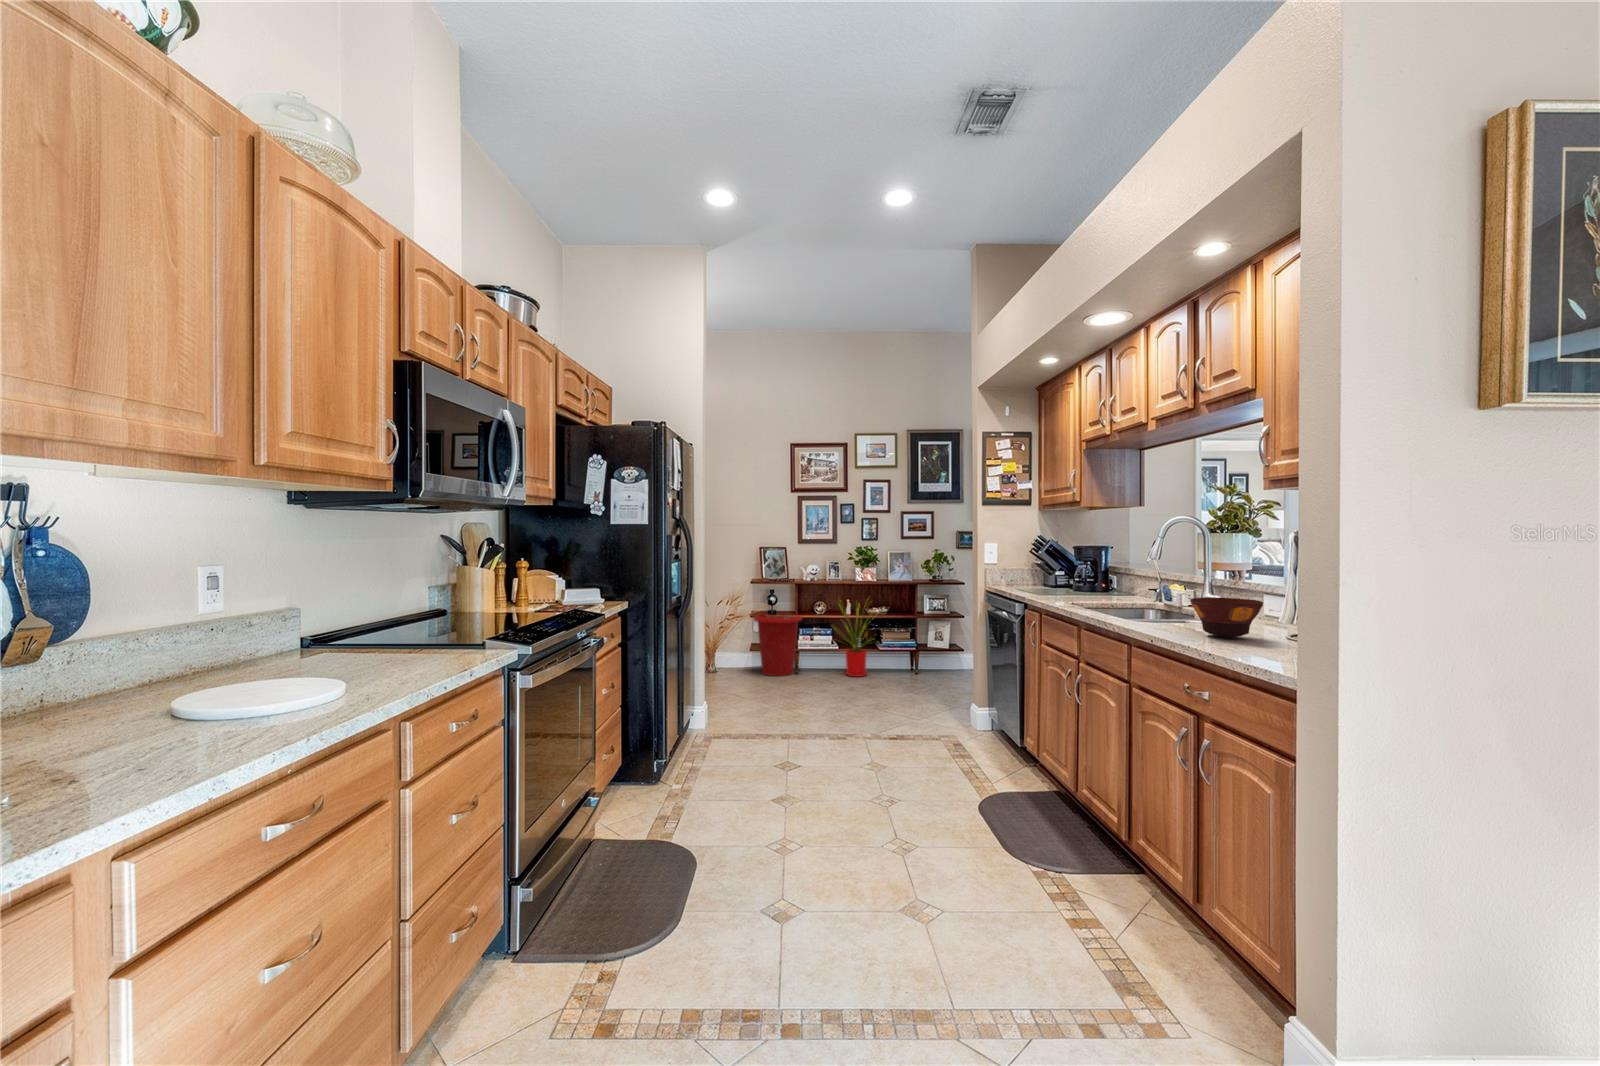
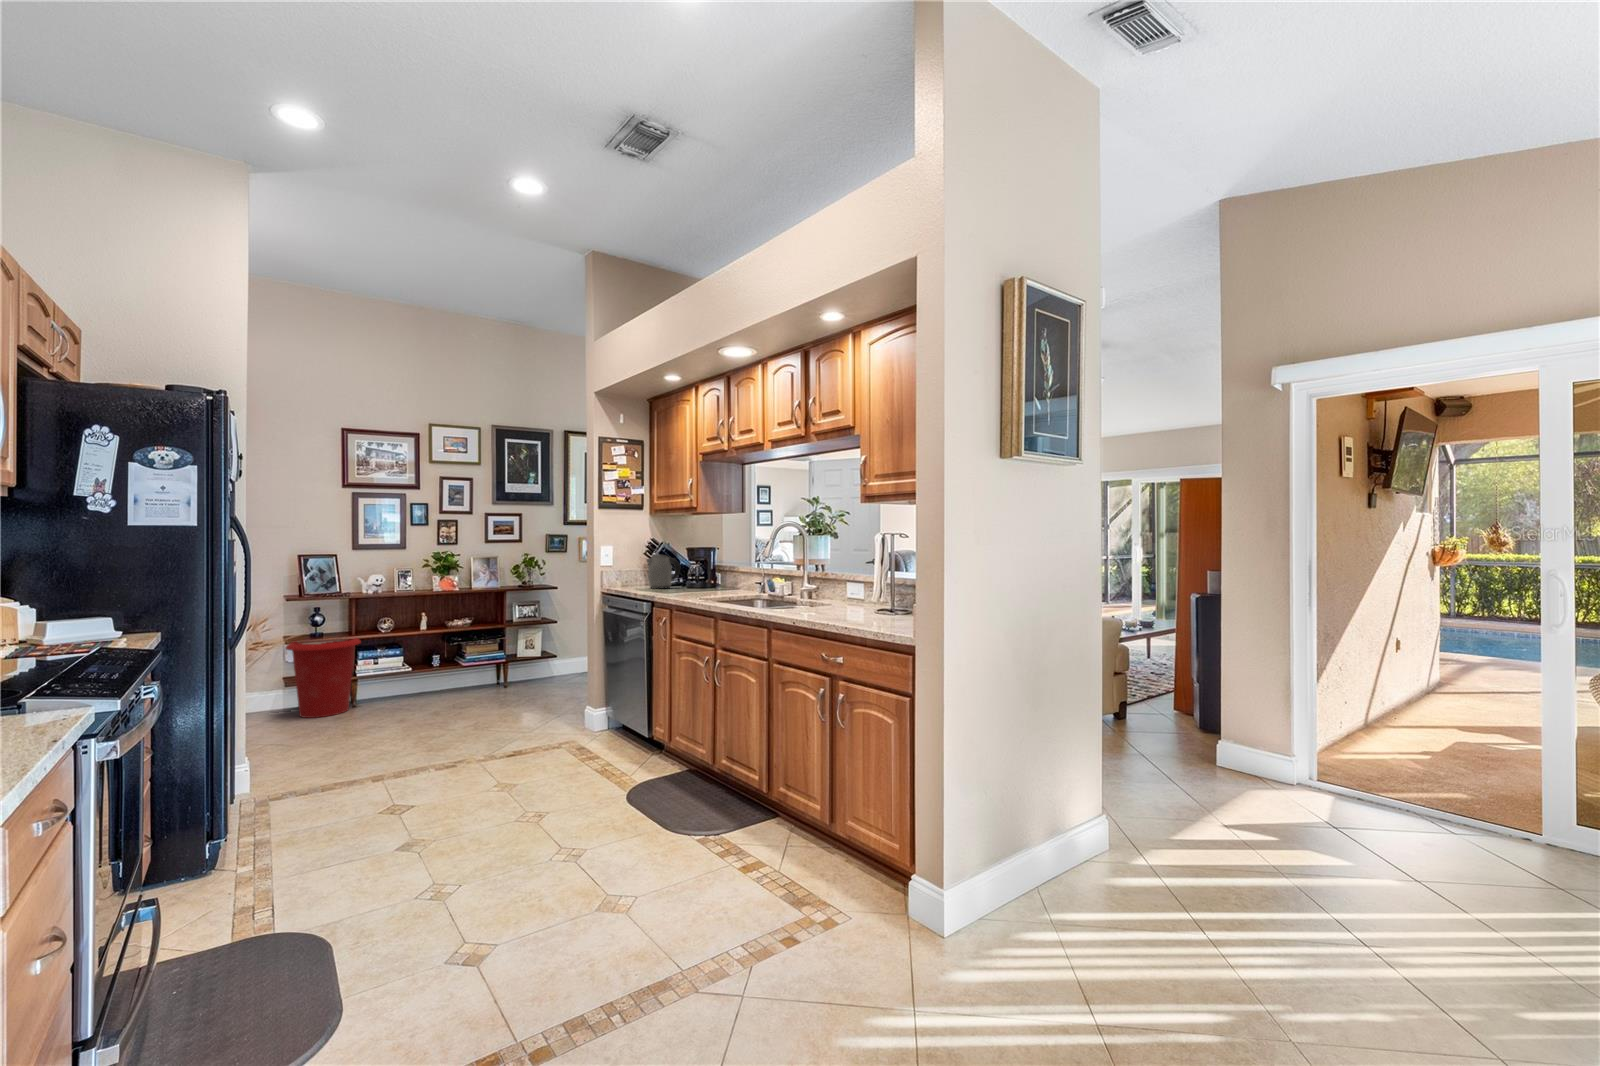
kettle: none [1027,553,1066,589] -> present [647,555,680,589]
bowl: present [1190,597,1263,637] -> none [814,586,861,616]
house plant: present [842,609,867,677] -> none [397,608,474,702]

